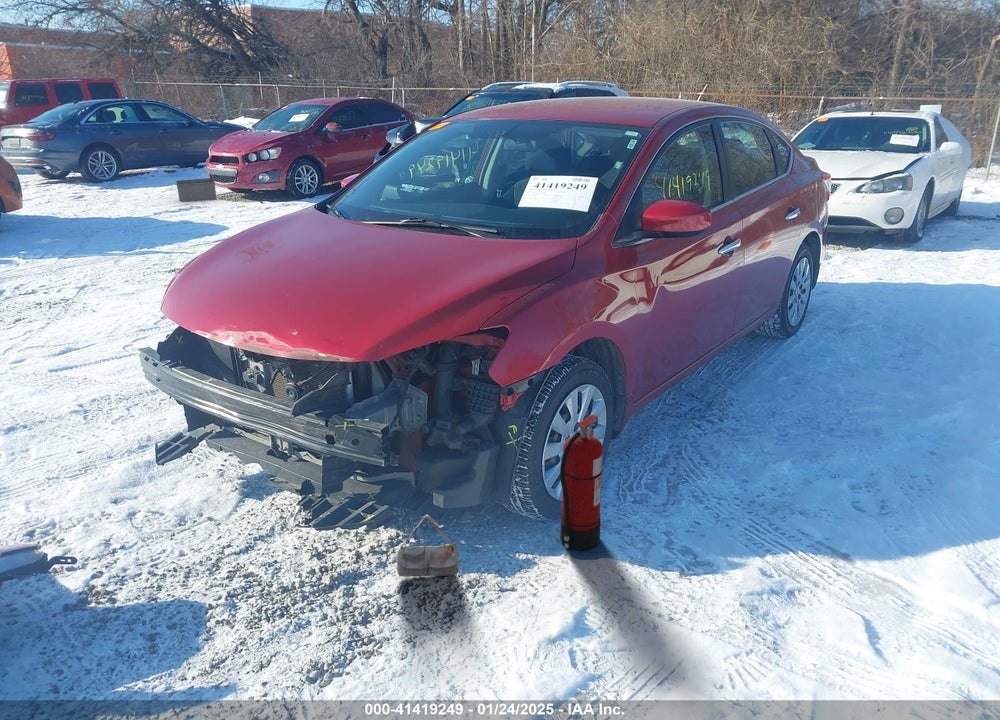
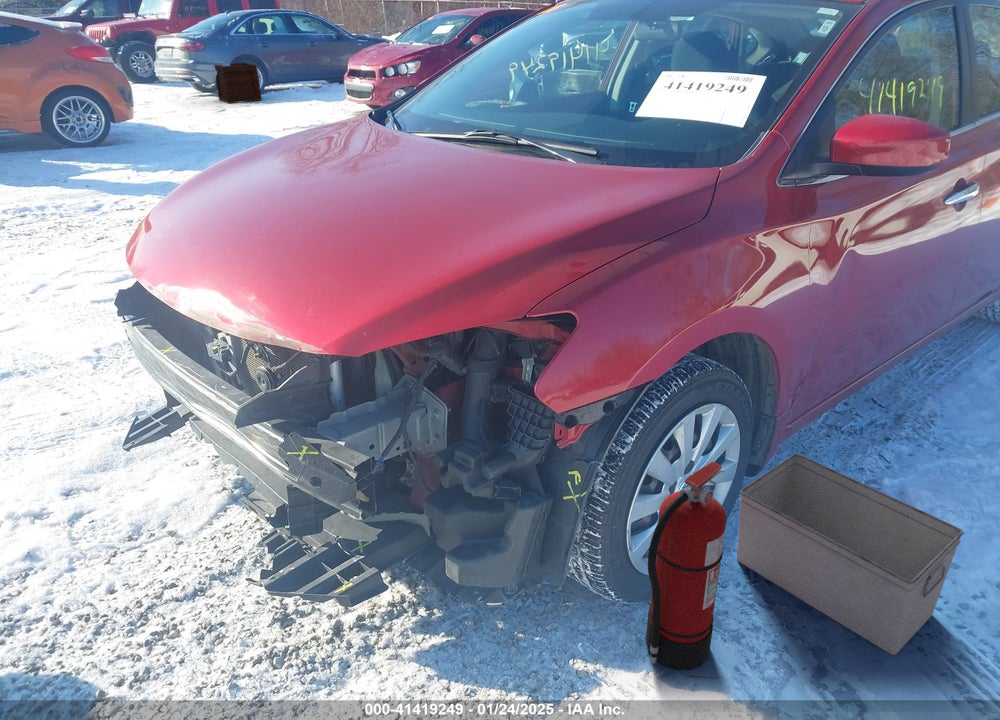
wooden crate: none [64,149,117,190] -> present [214,62,262,103]
storage bin: present [176,178,216,202] -> present [737,454,964,655]
bag: present [397,514,459,577] -> none [378,600,474,691]

